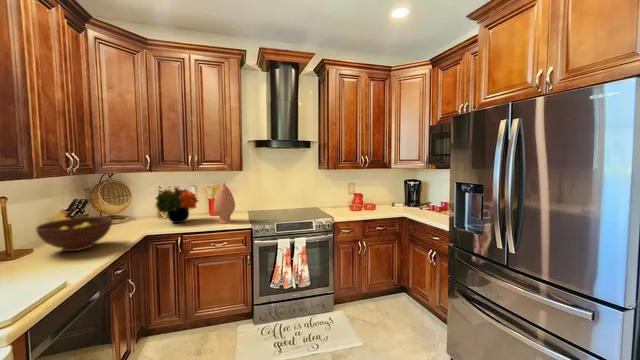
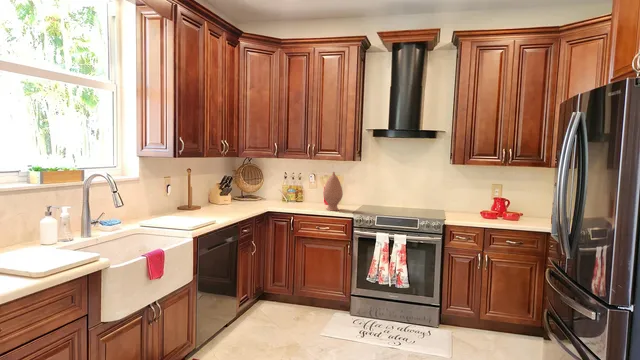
flower arrangement: present [156,187,198,223] -> none [276,172,313,205]
fruit bowl: present [36,216,112,251] -> none [201,189,244,211]

